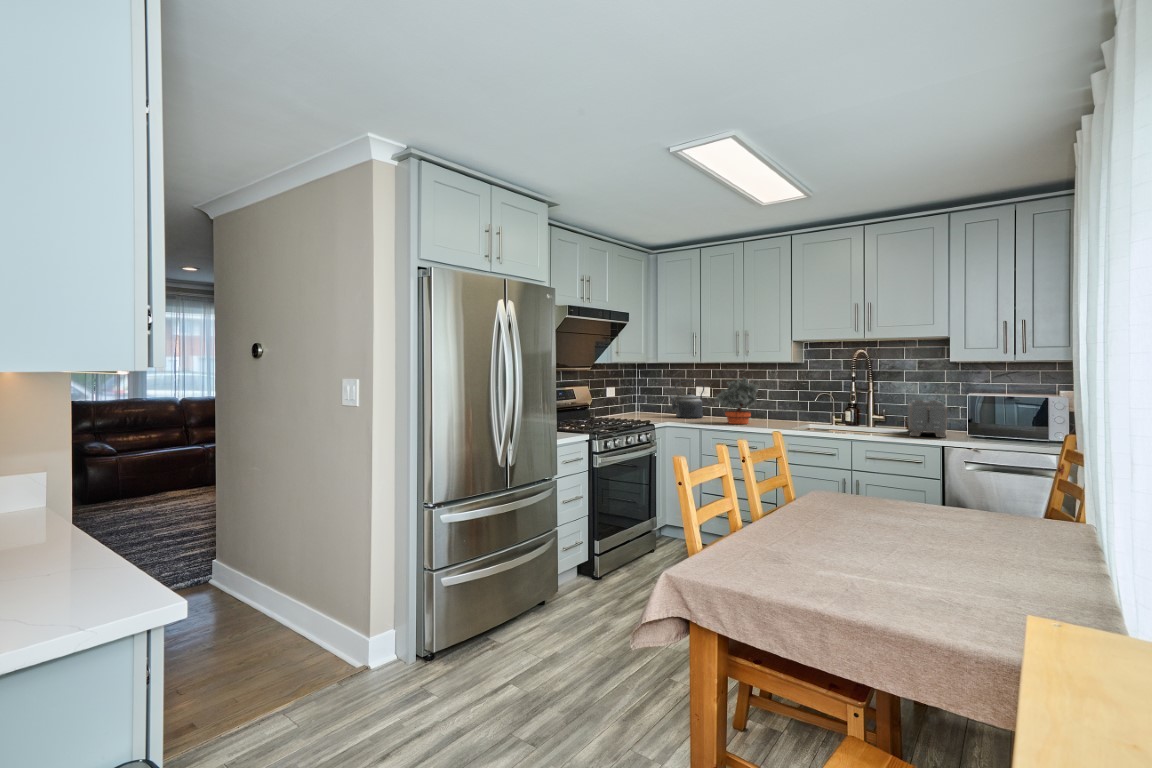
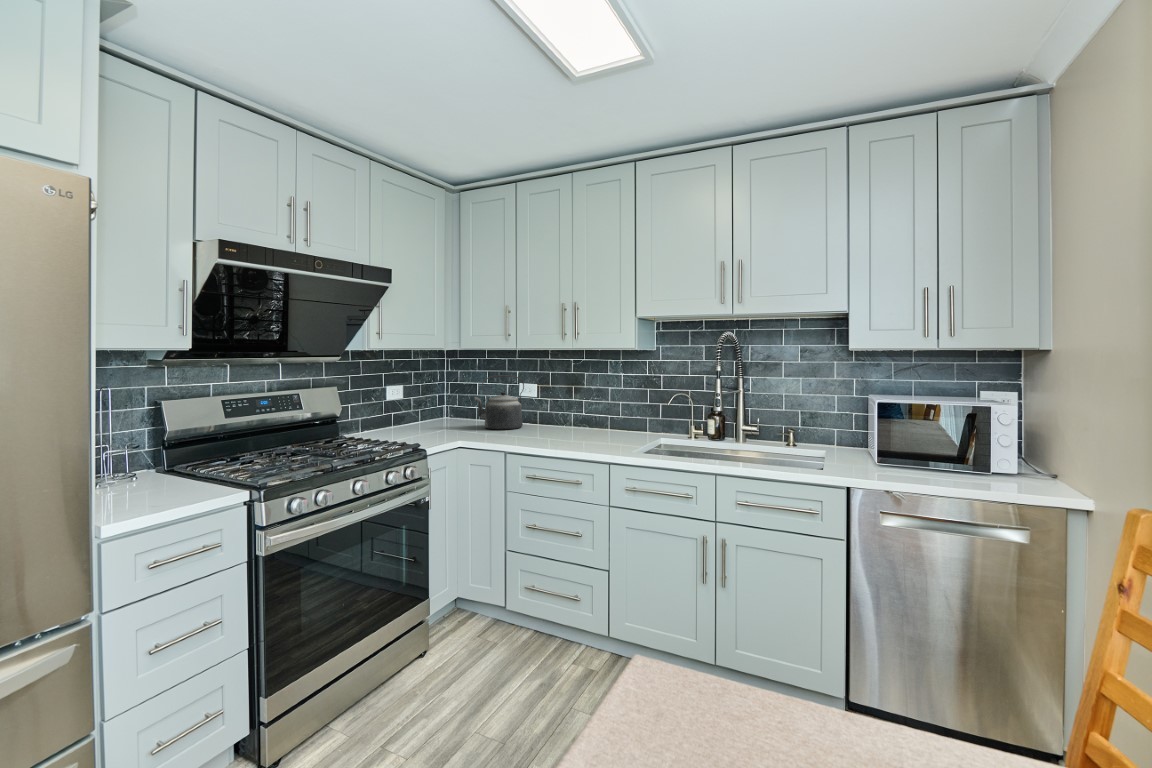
potted plant: present [715,377,758,424] -> none [521,370,584,442]
toaster: present [907,400,947,437] -> none [783,407,838,469]

